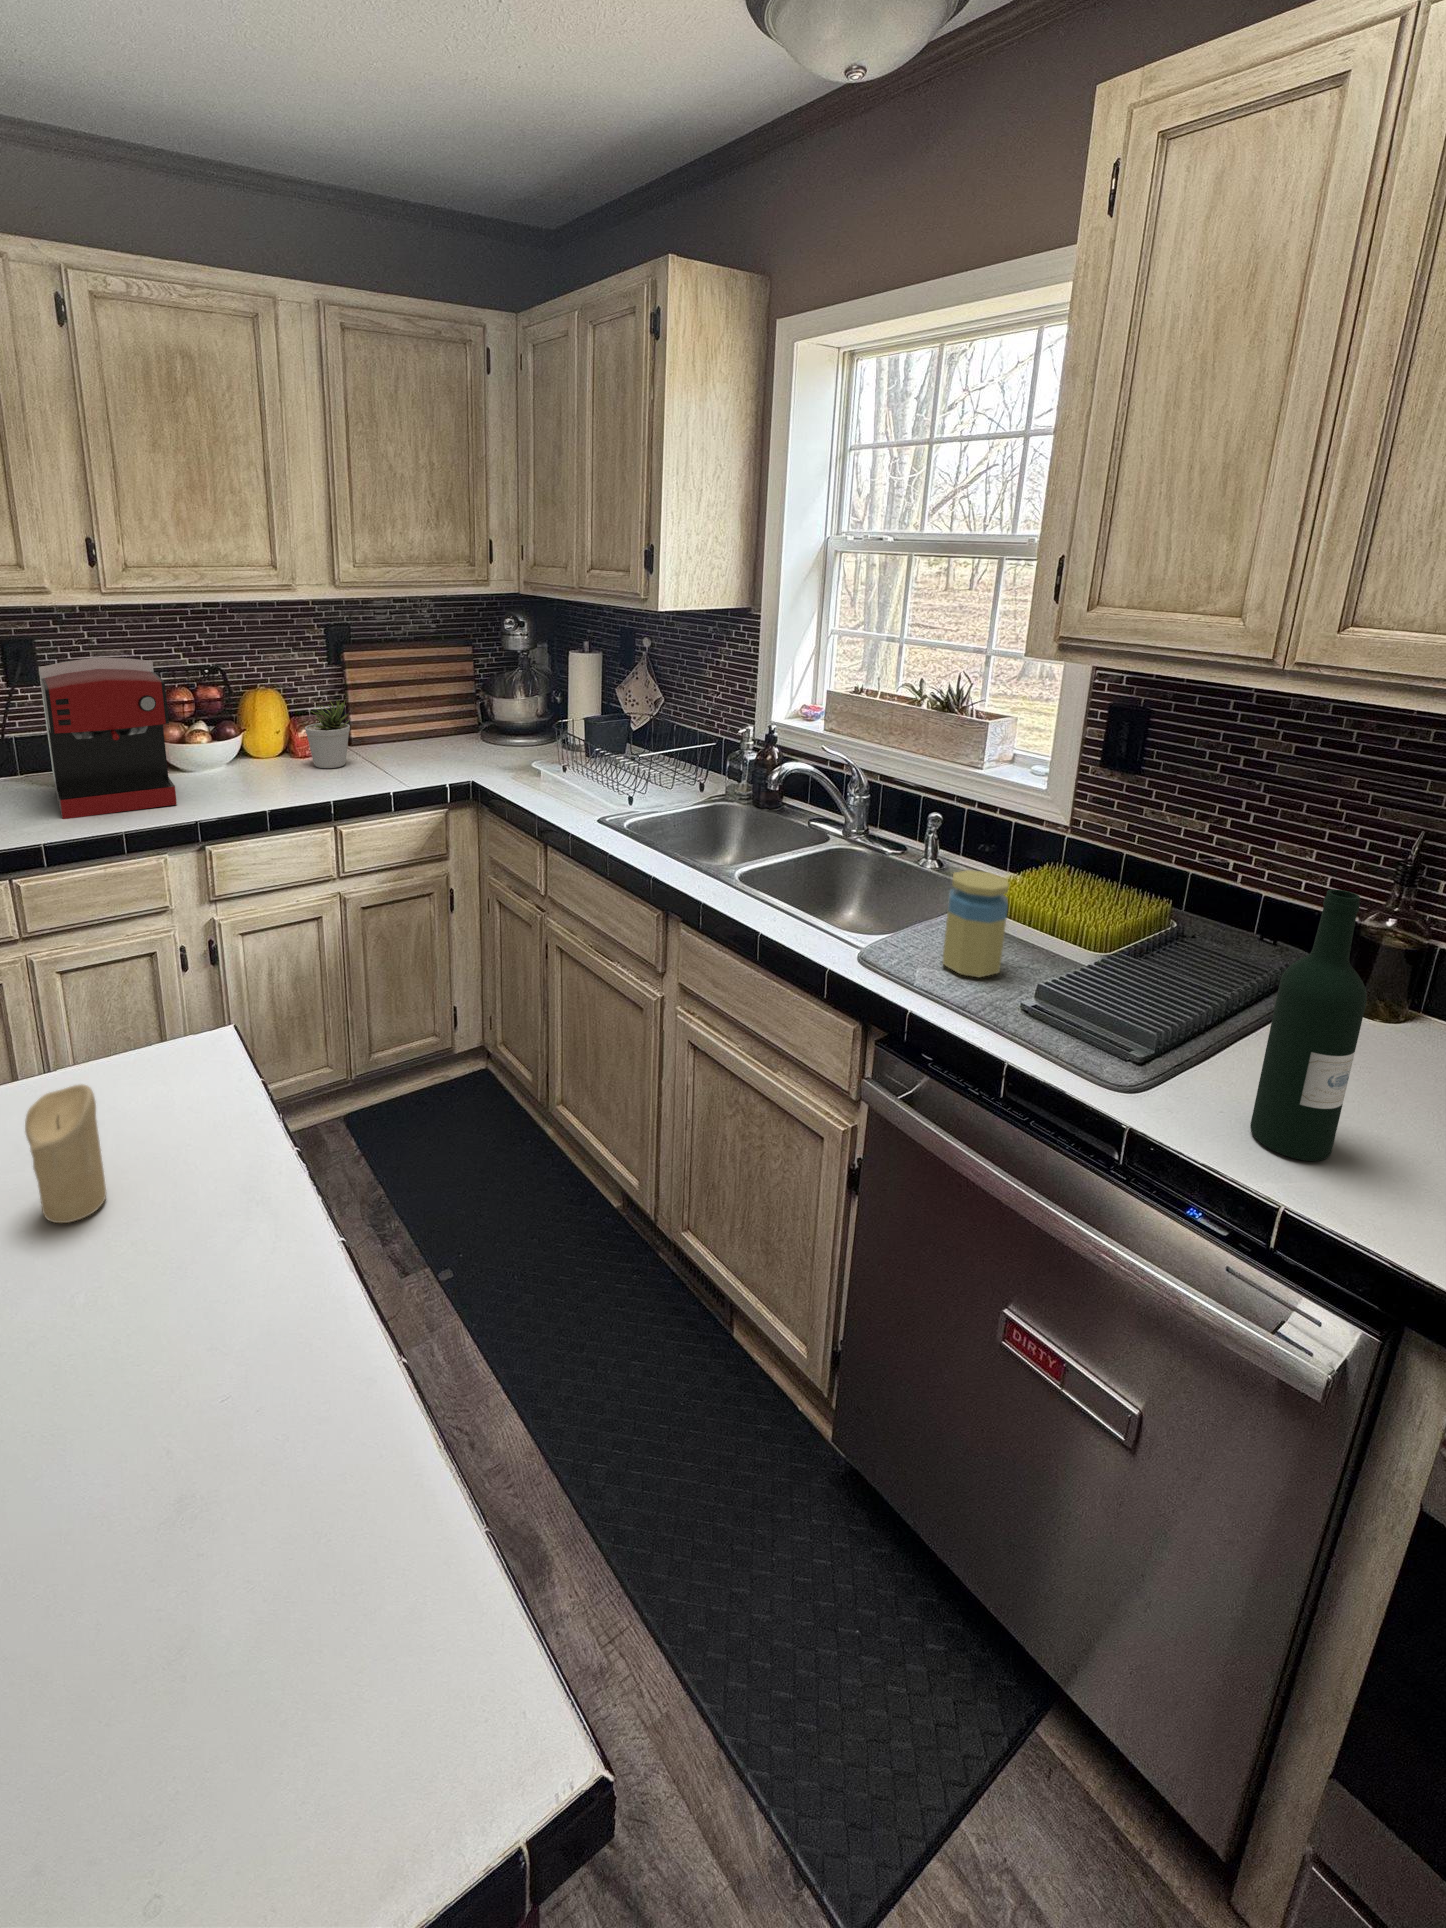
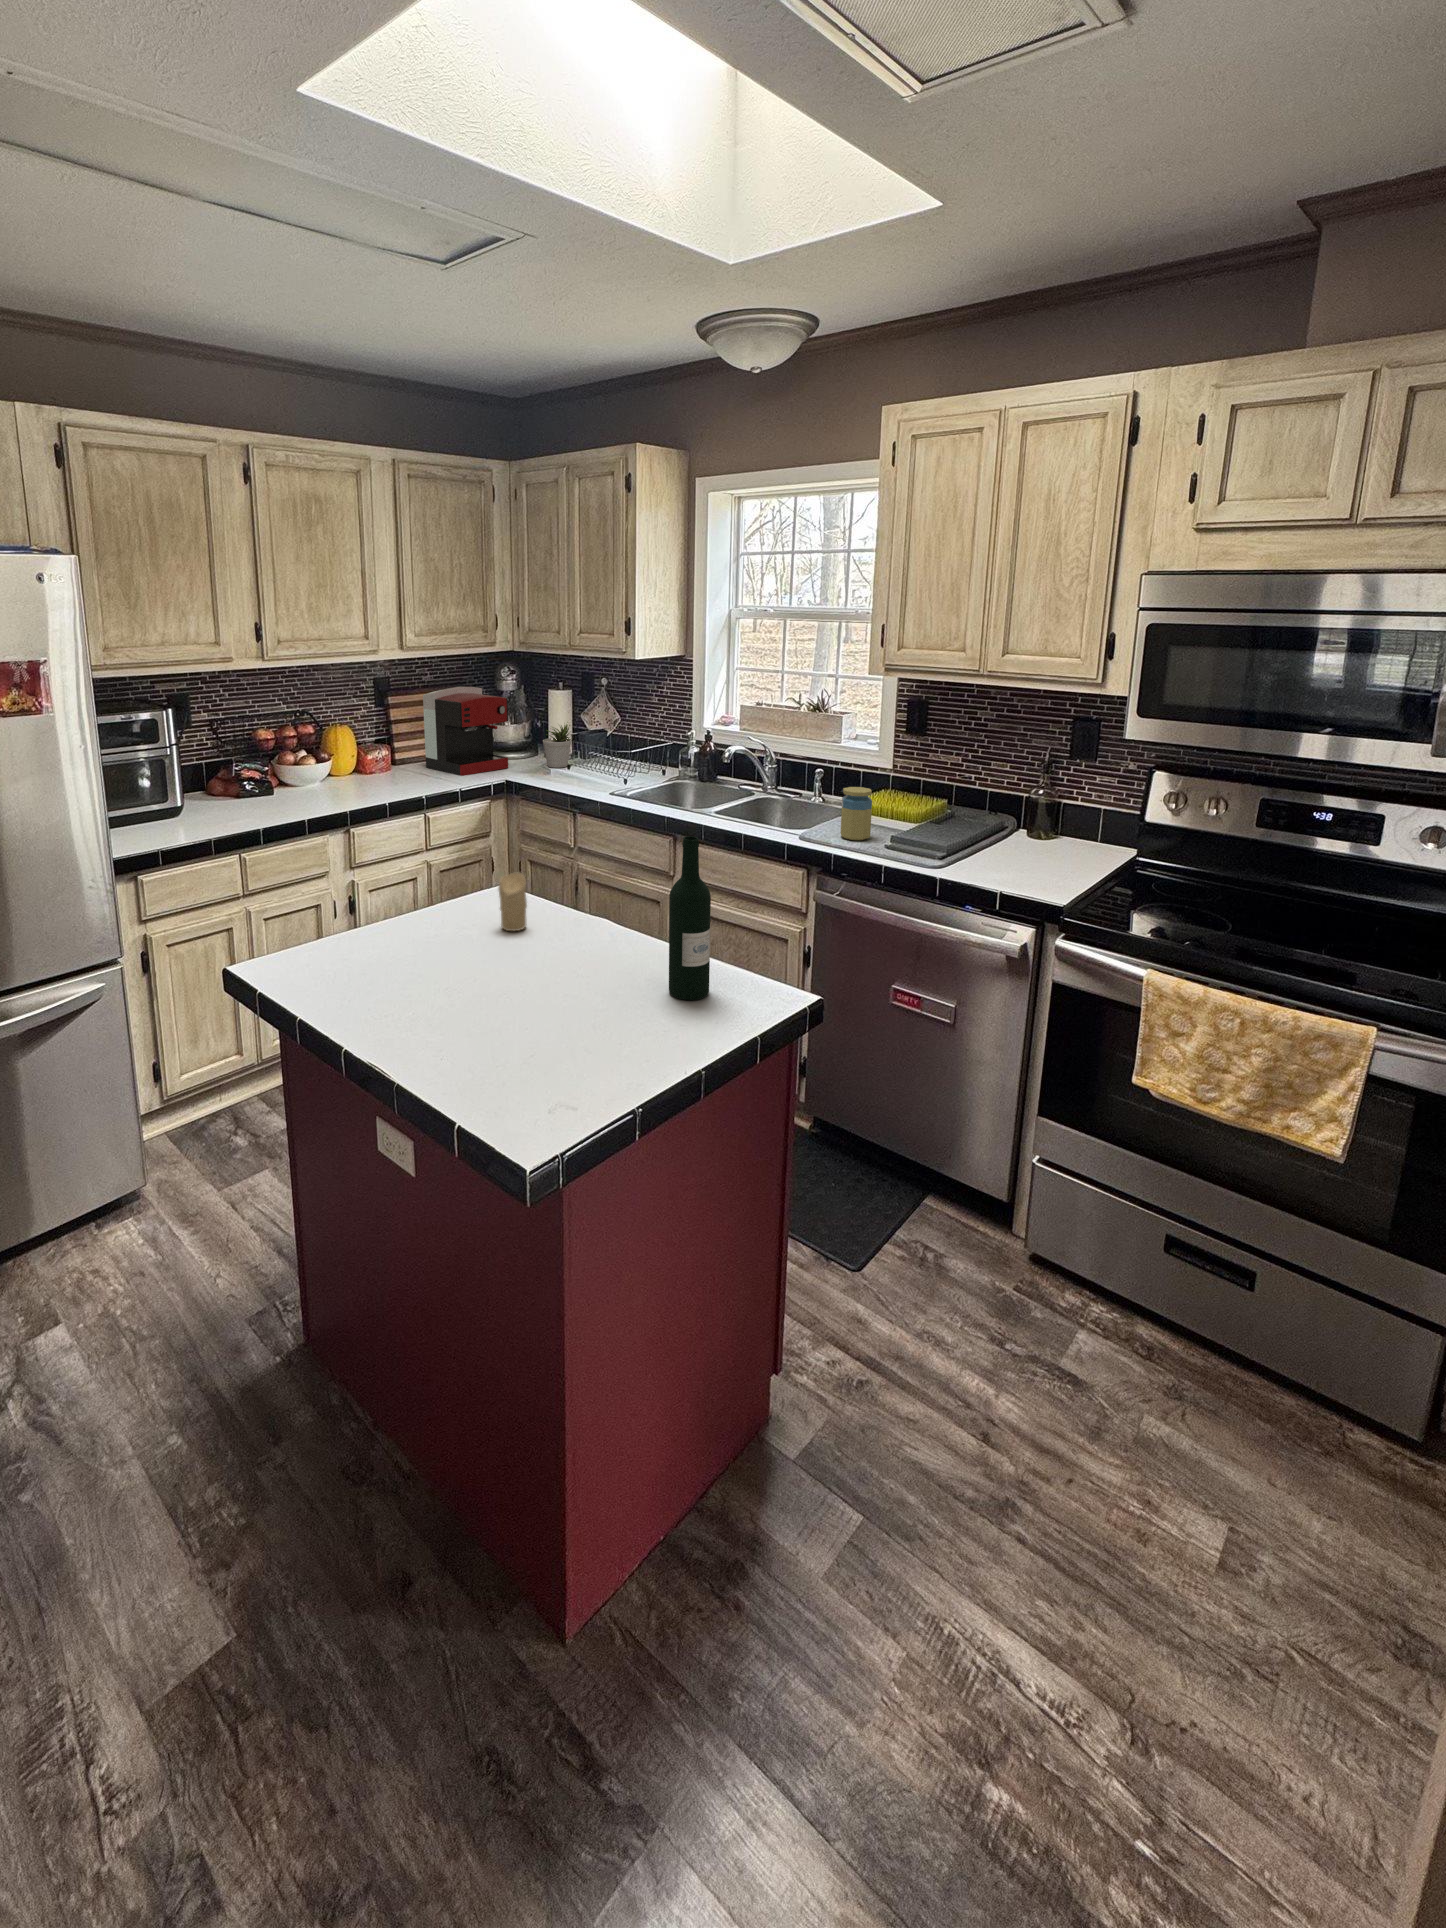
coffee maker: present [39,658,177,819] -> present [423,687,508,776]
potted plant: present [305,701,350,768] -> present [543,722,571,768]
wine bottle: present [1250,889,1367,1161] -> present [669,836,711,1000]

